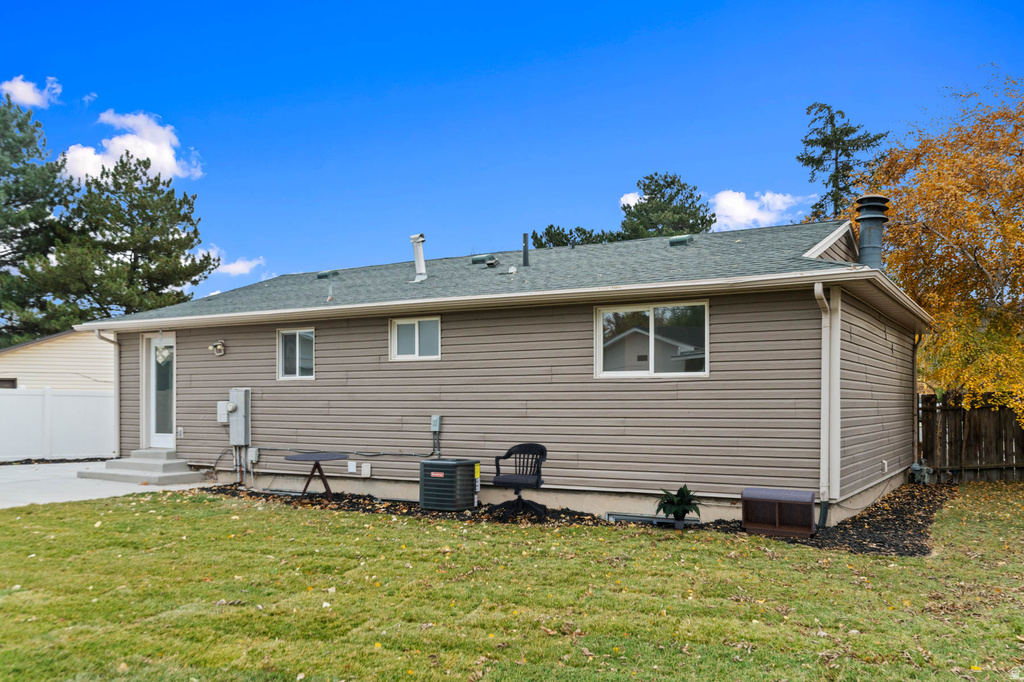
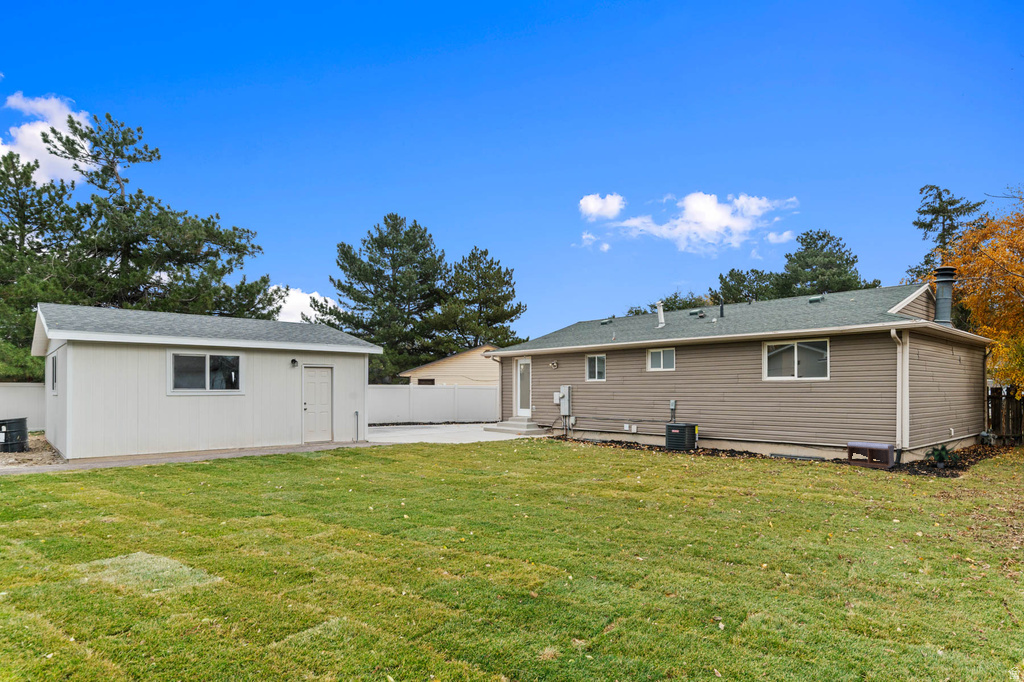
chair: present [489,443,548,522] -> none [703,416,736,455]
round table: present [284,453,349,503] -> none [593,420,626,444]
potted plant: present [655,484,708,529] -> present [924,444,959,468]

